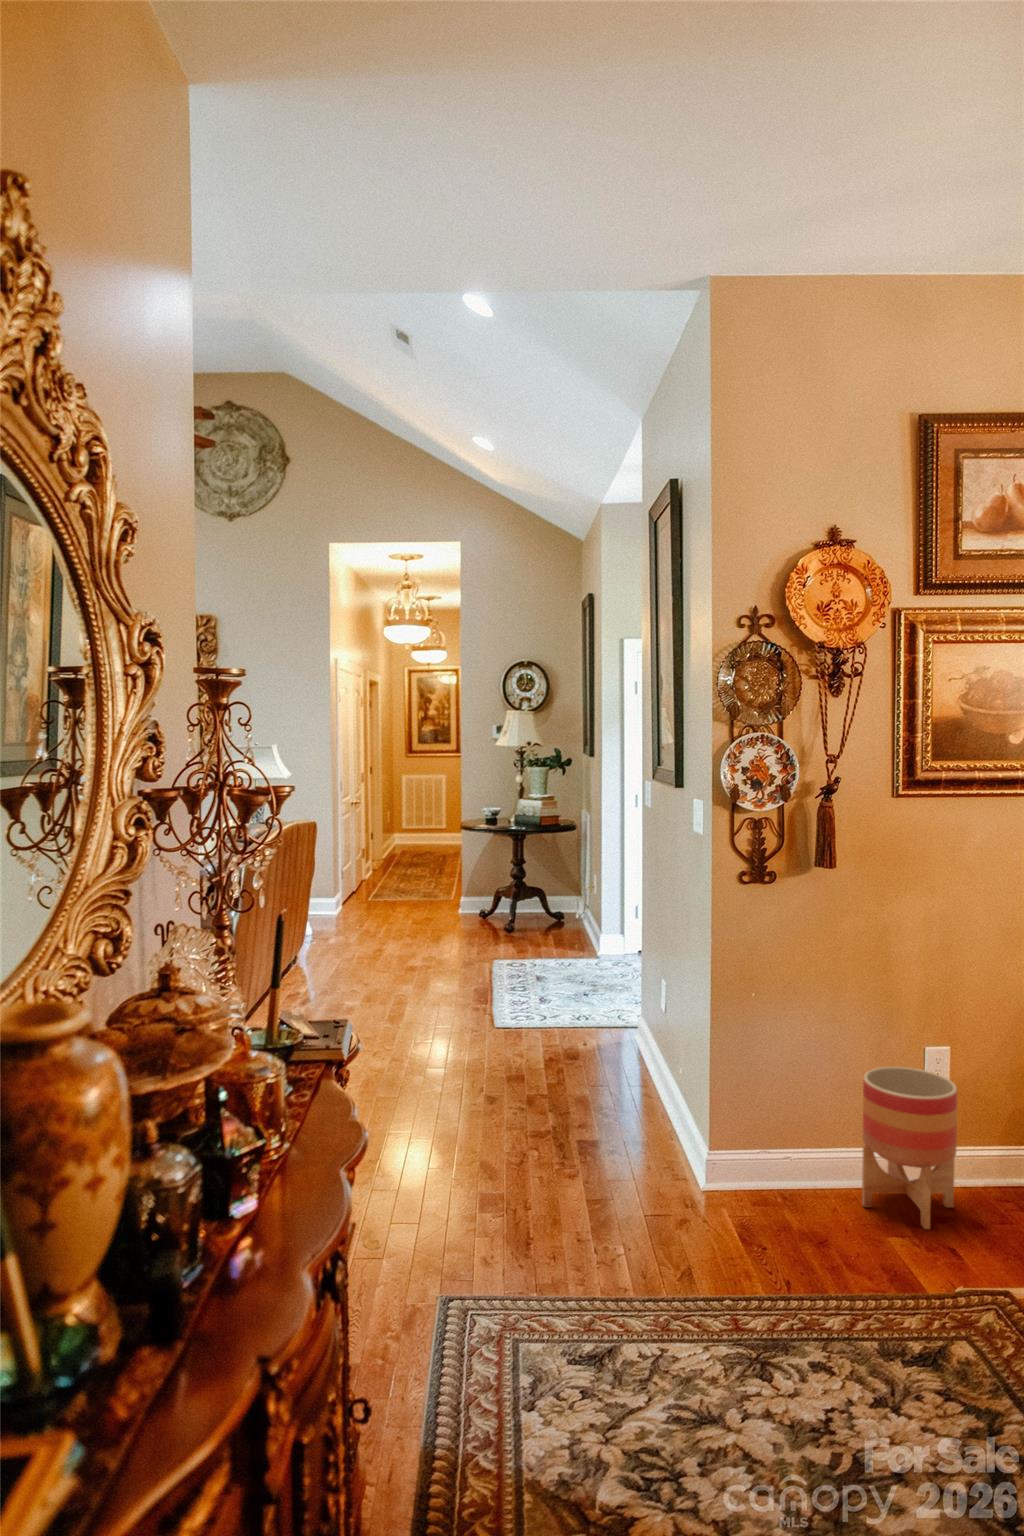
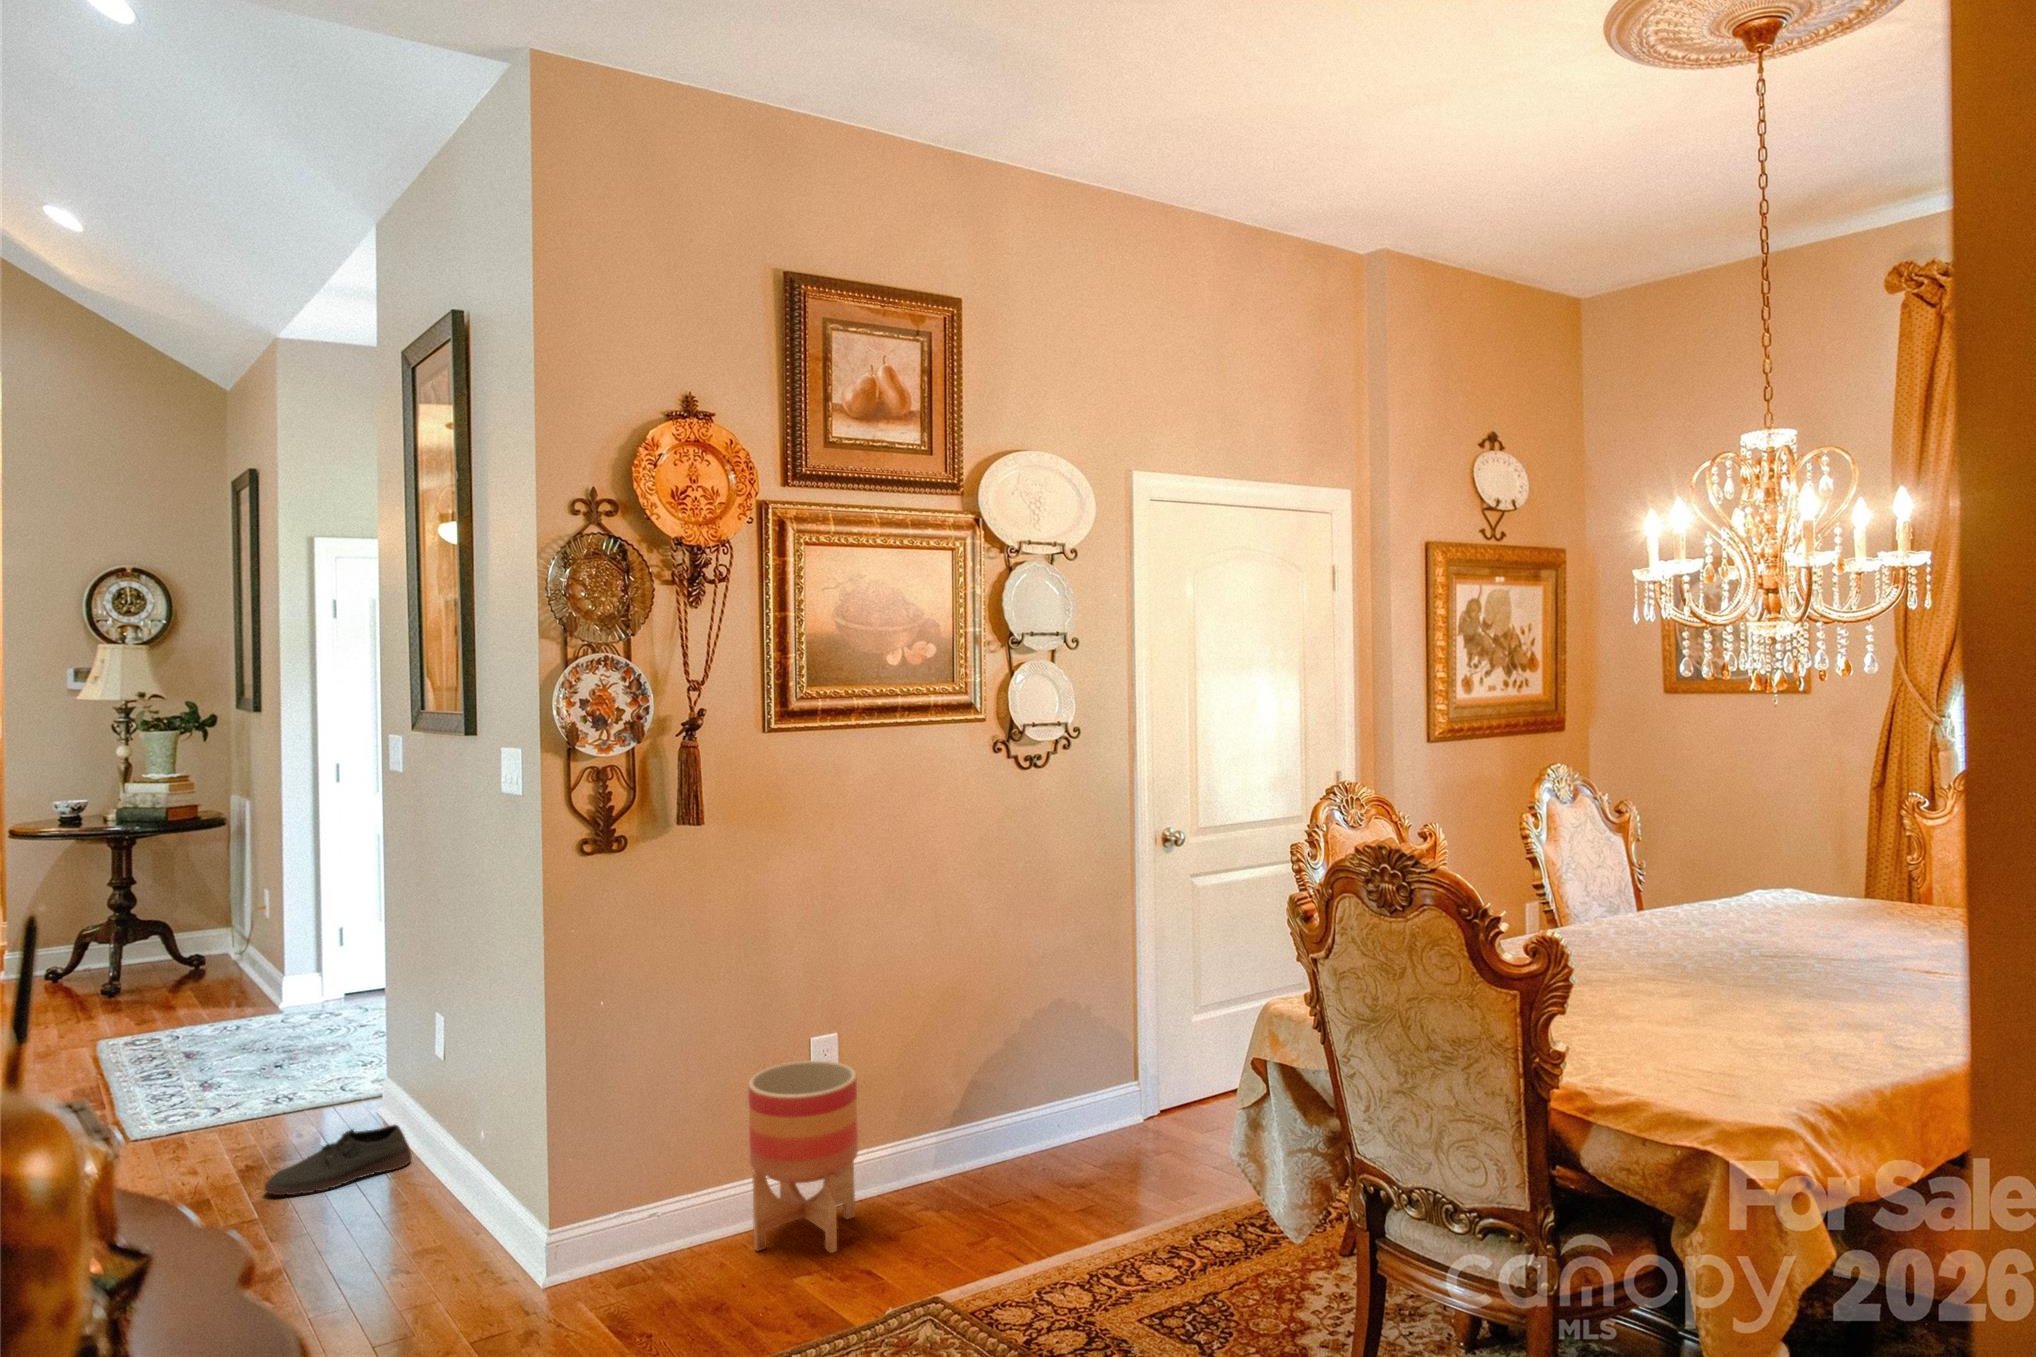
shoe: none [562,1041,646,1076] -> present [265,1125,412,1195]

